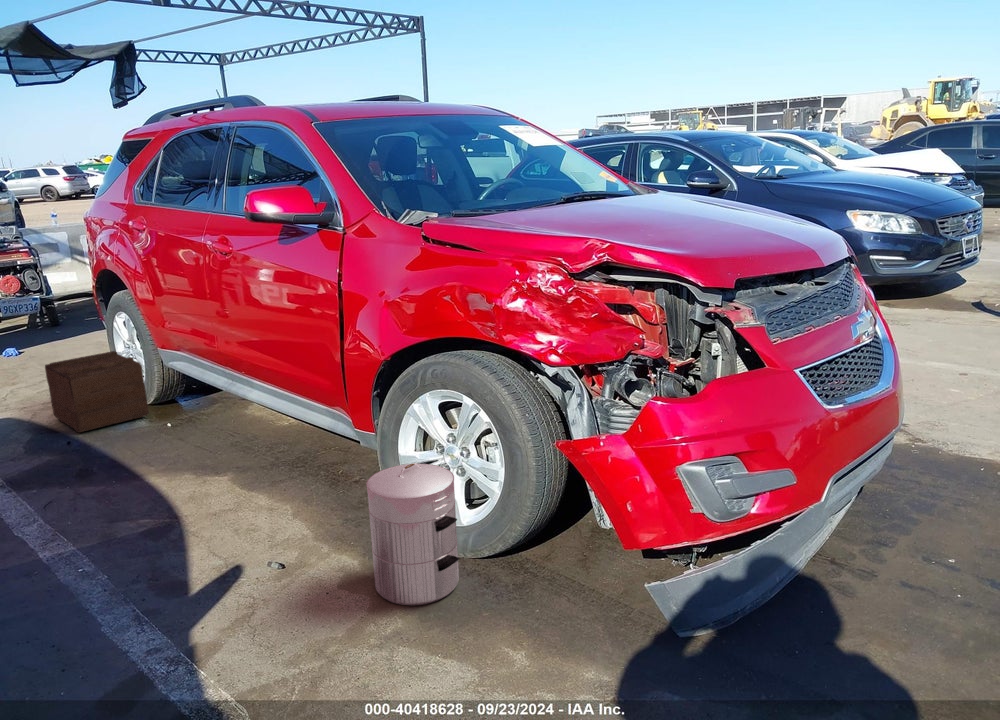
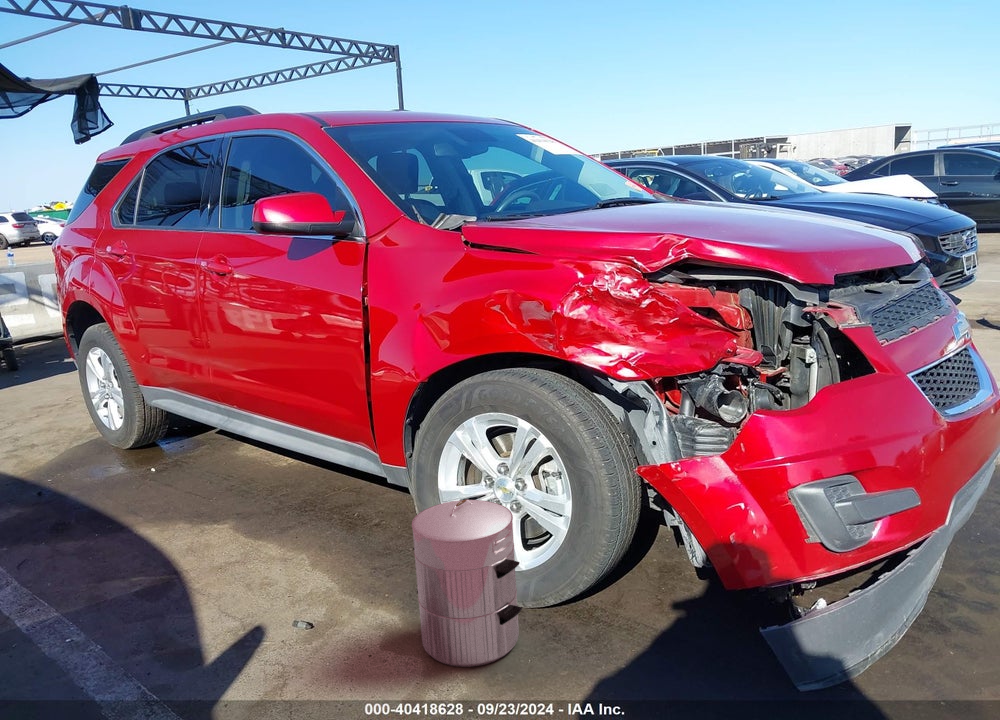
wooden crate: present [45,351,149,432] -> none [10,392,129,483]

